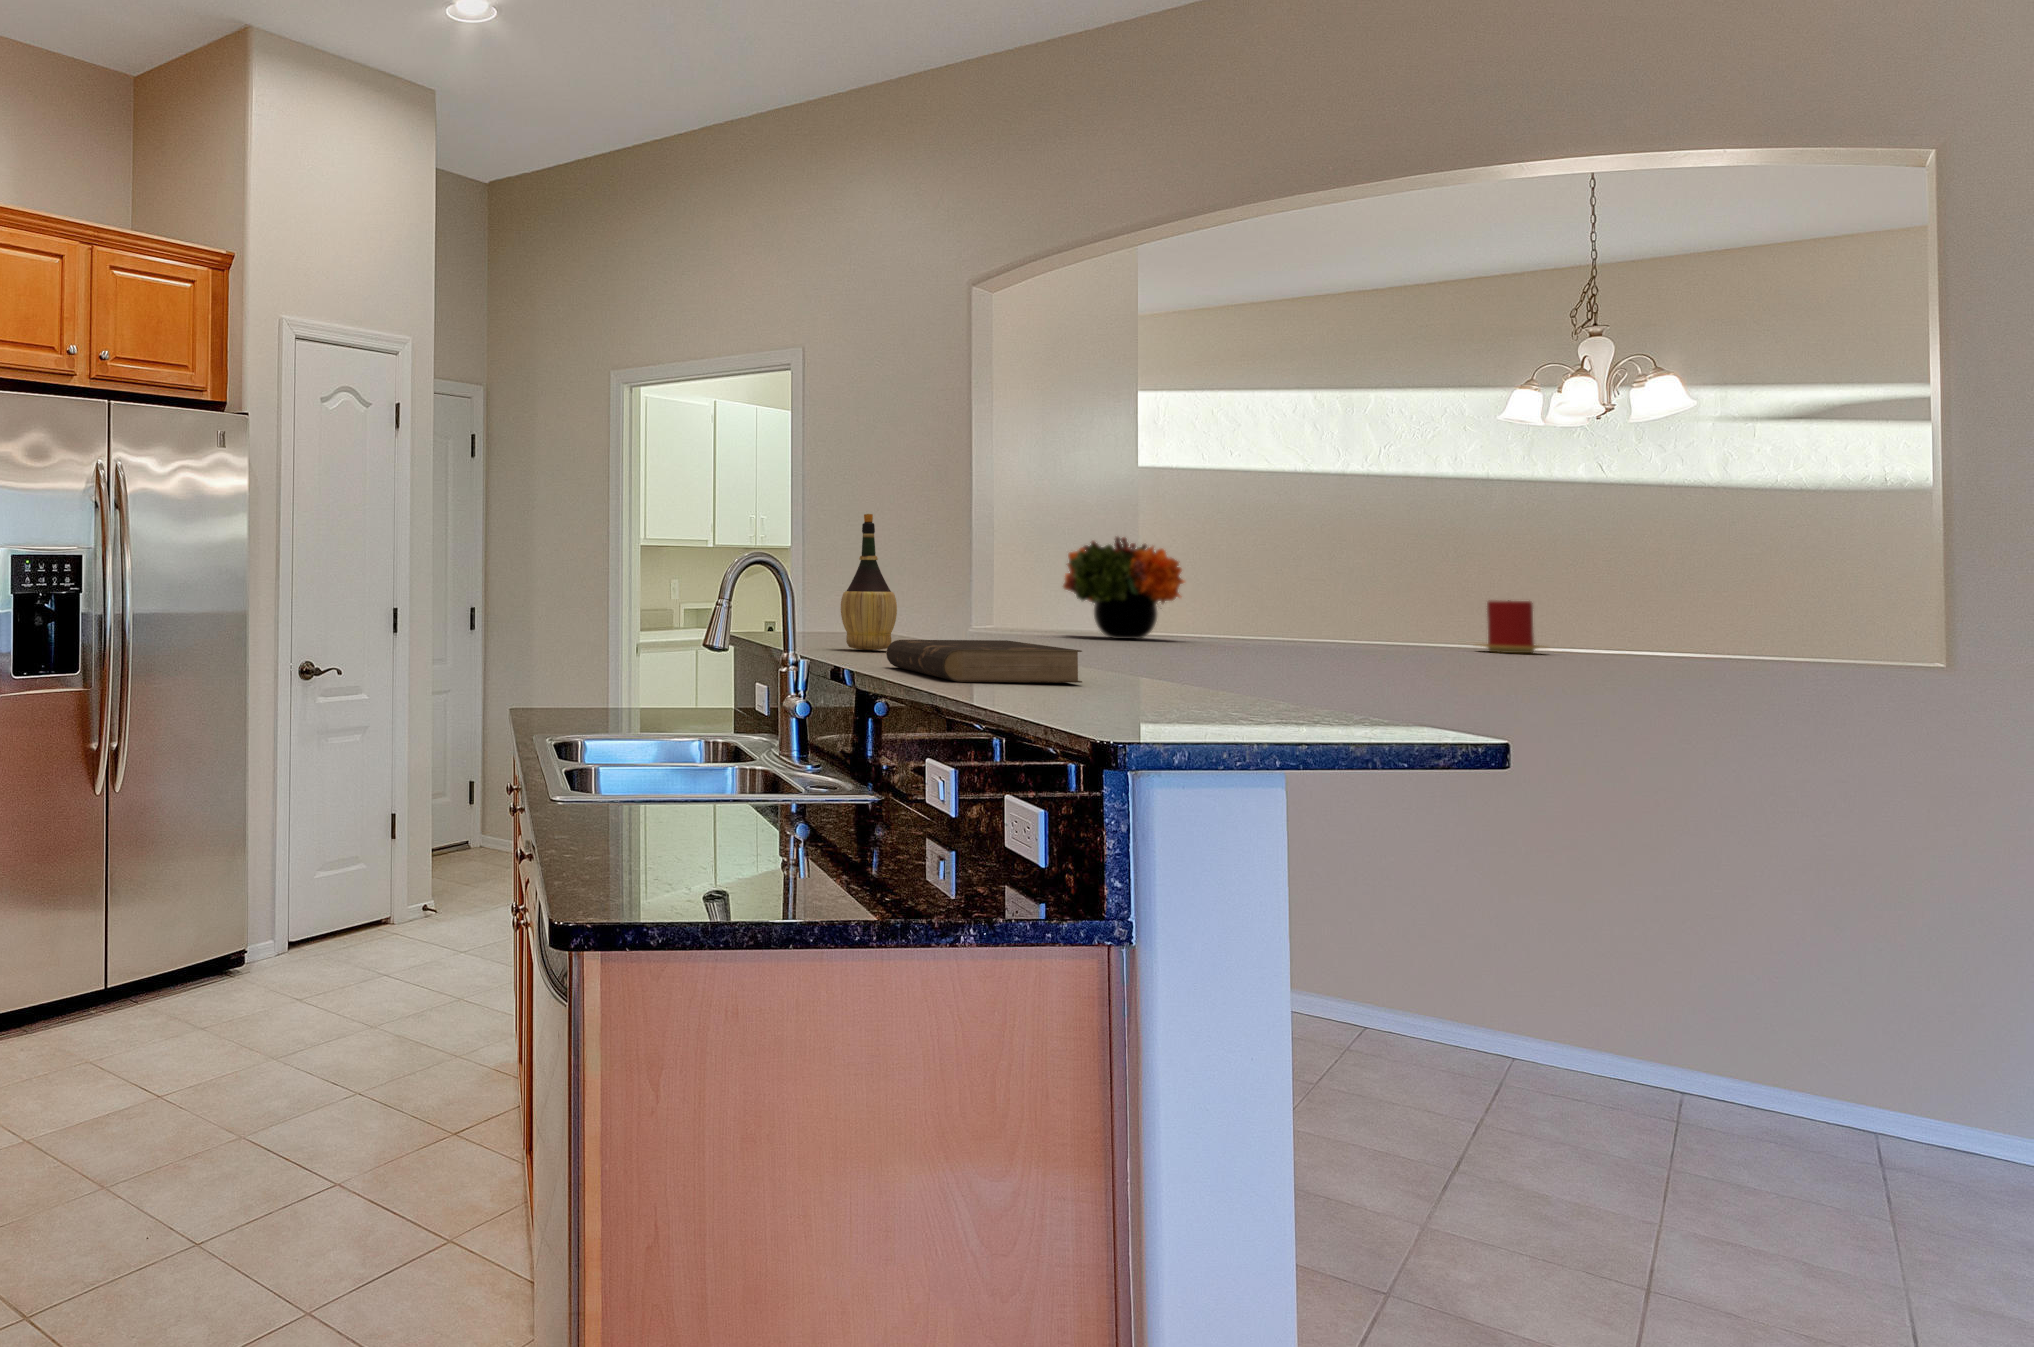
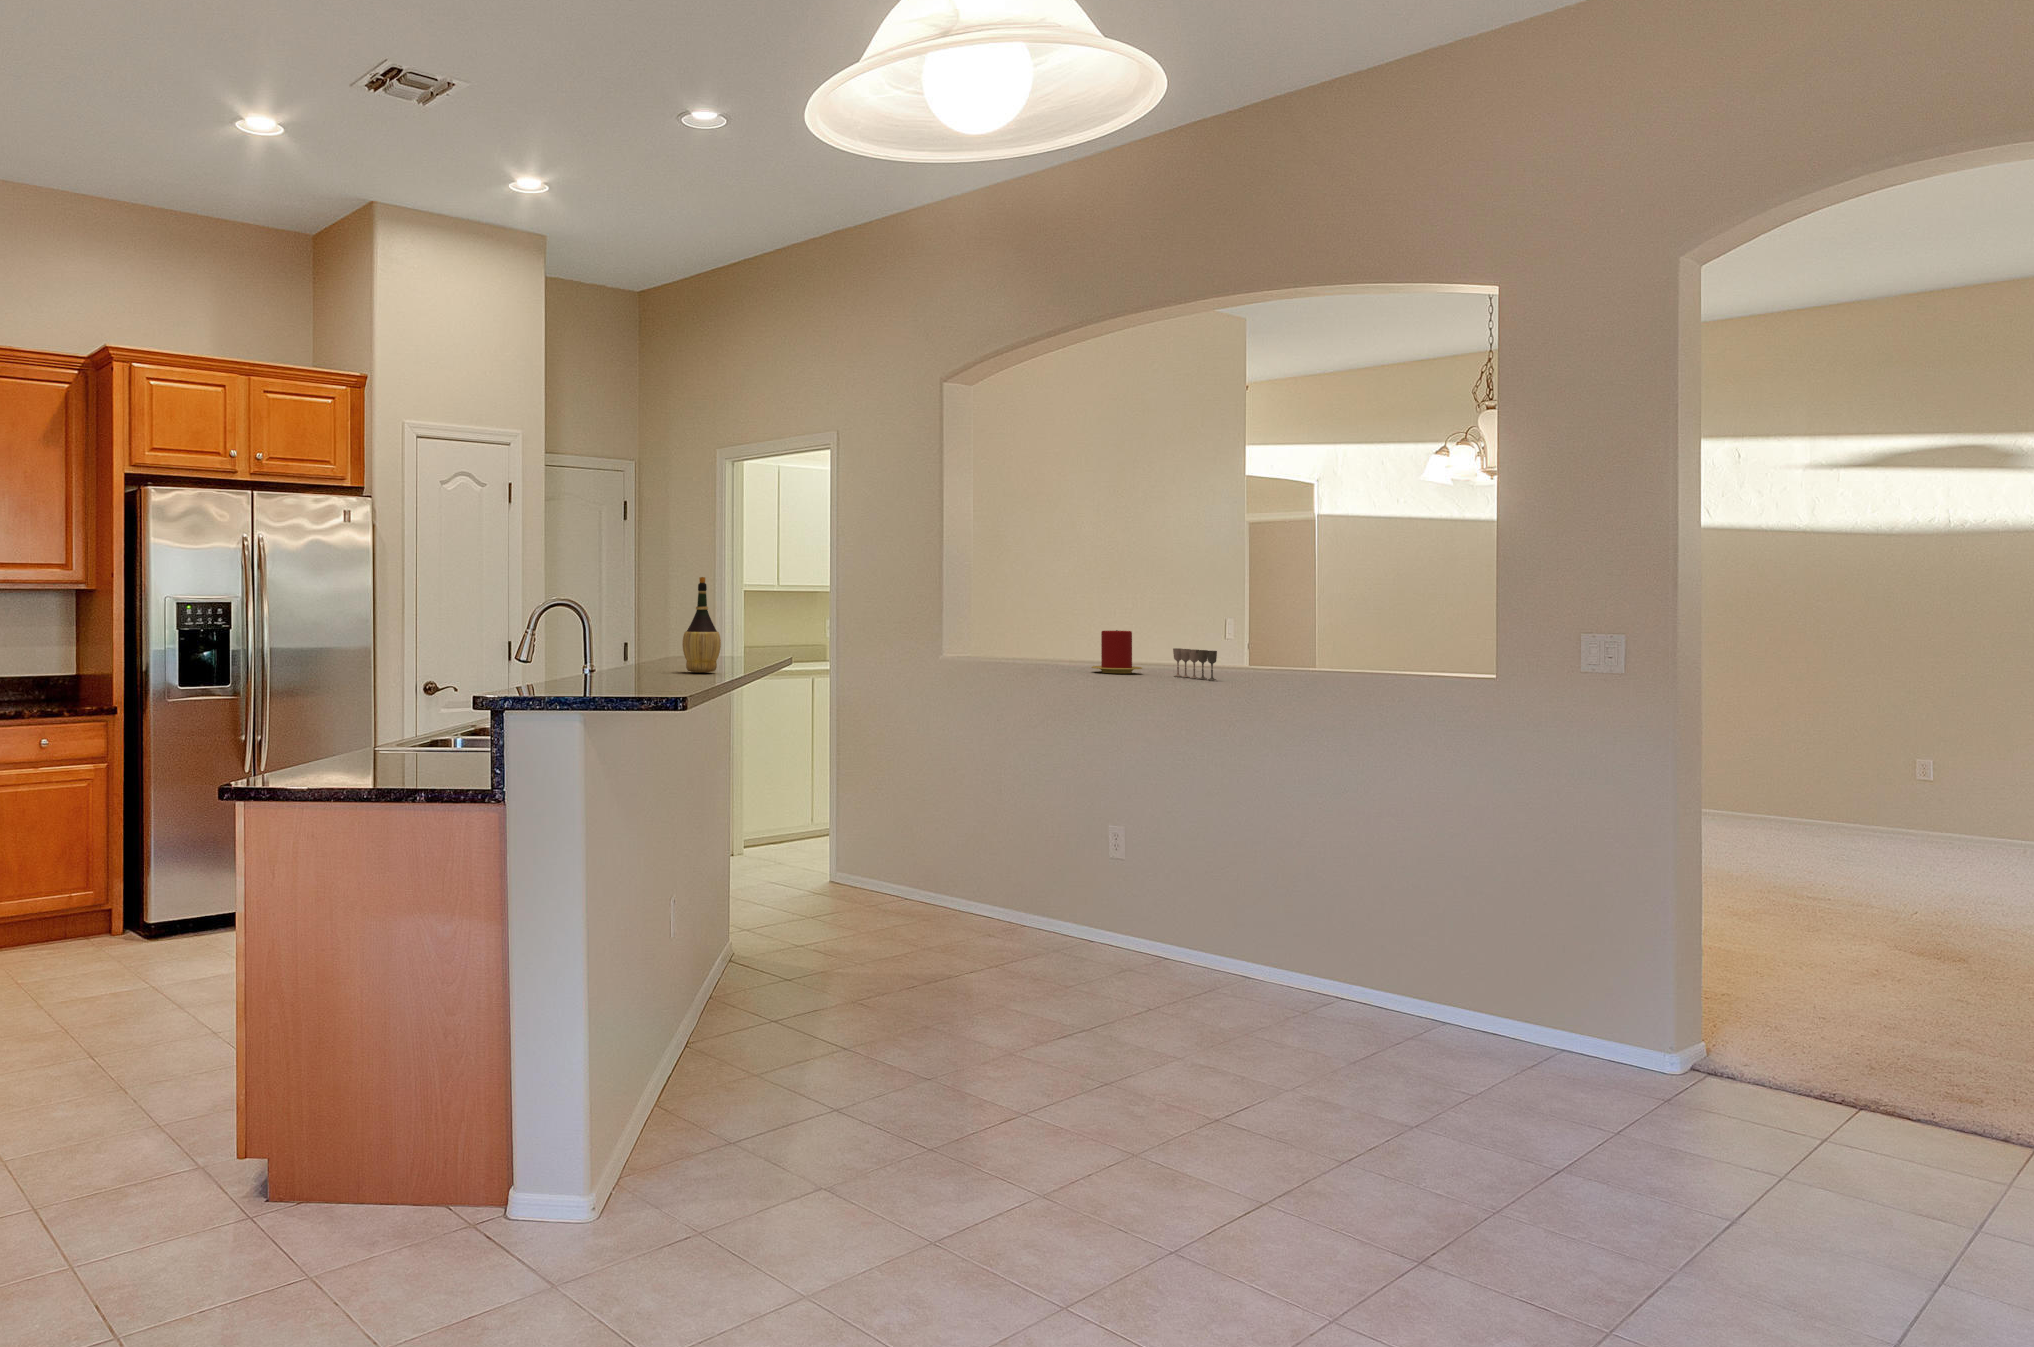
flower arrangement: present [1063,537,1184,639] -> none [979,585,1073,666]
candle: present [1481,600,1541,653] -> present [1092,630,1142,673]
wine glass: none [1362,616,1450,656] -> present [1173,648,1217,680]
book: present [886,640,1082,683] -> none [599,665,705,693]

